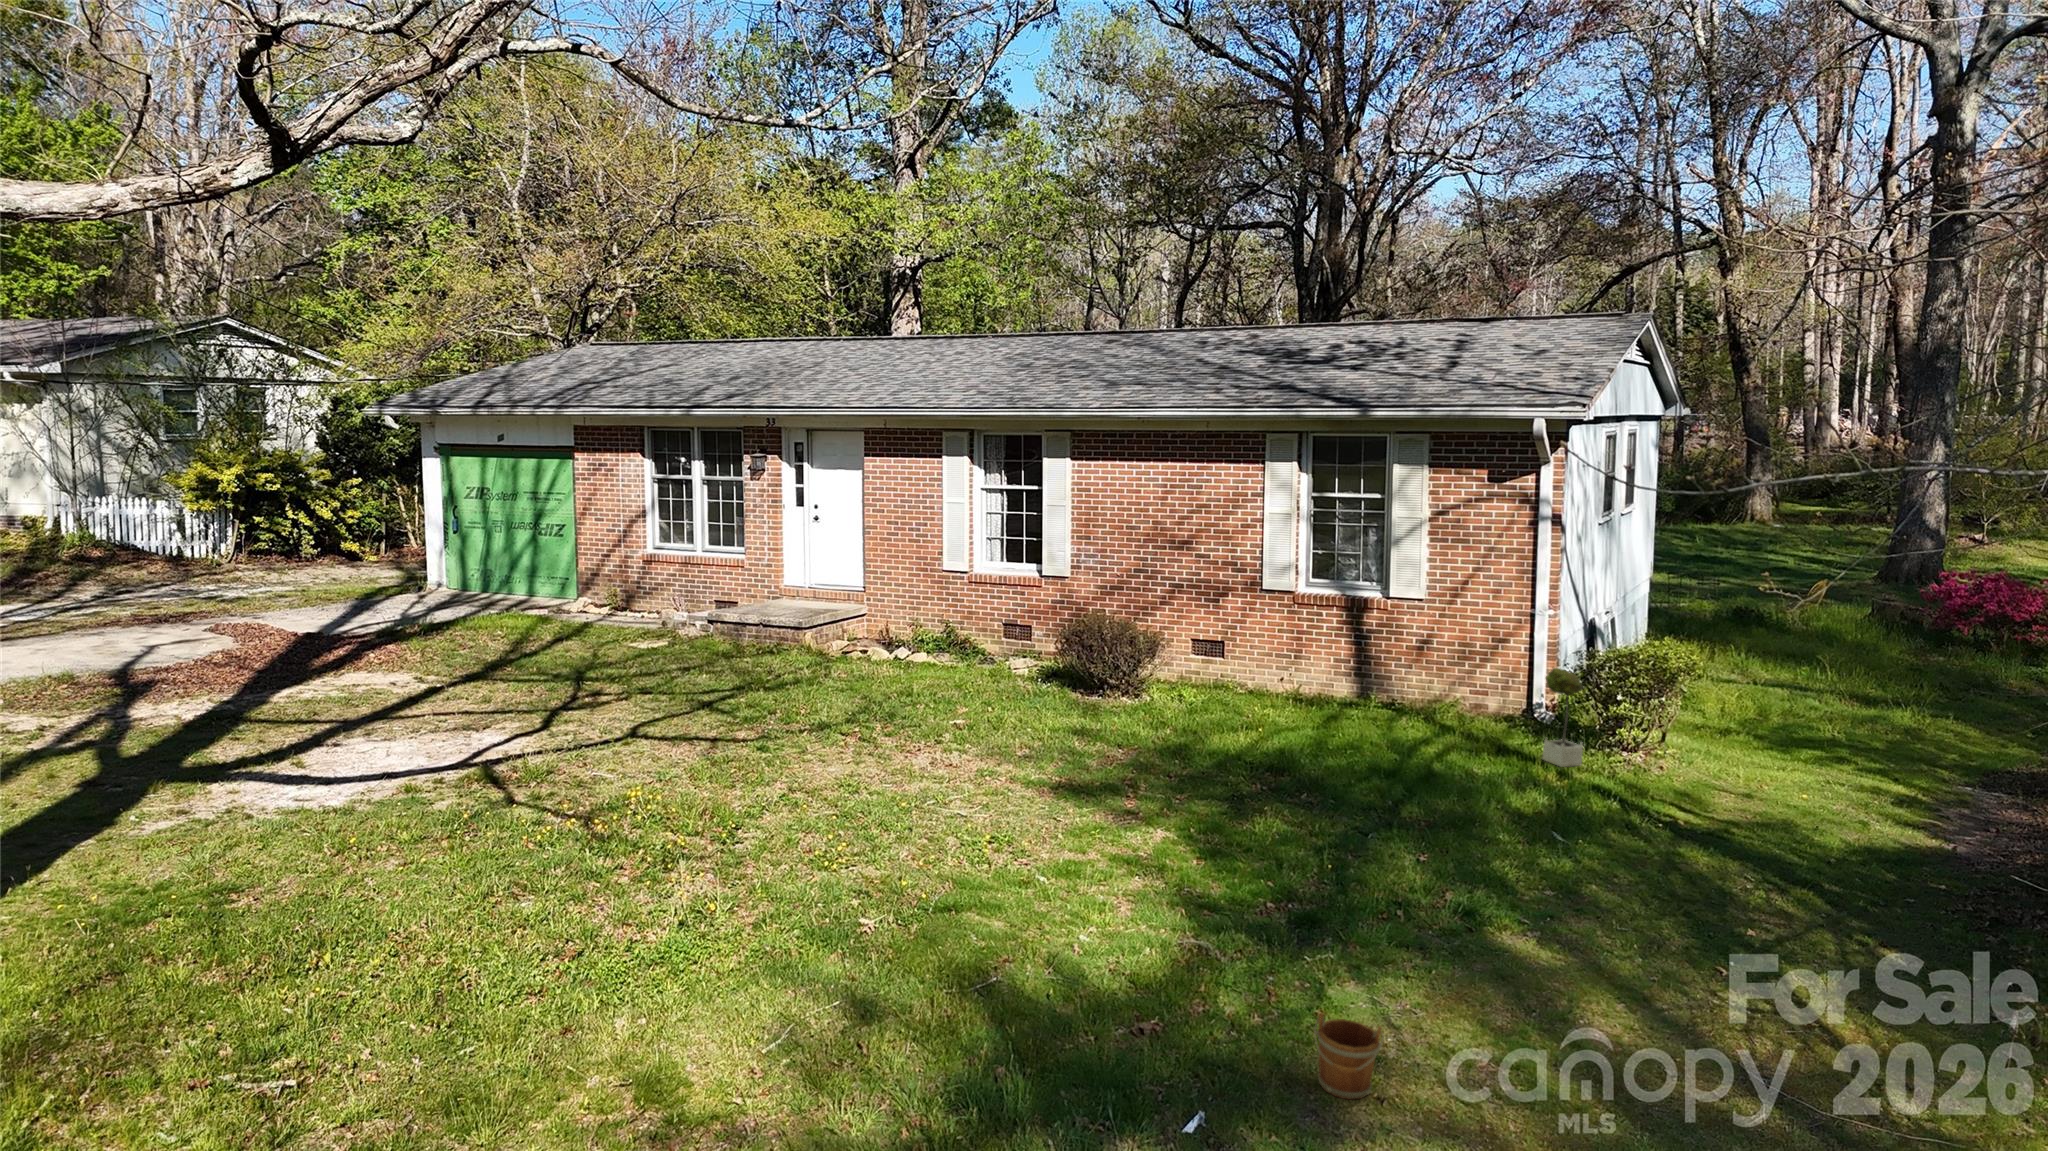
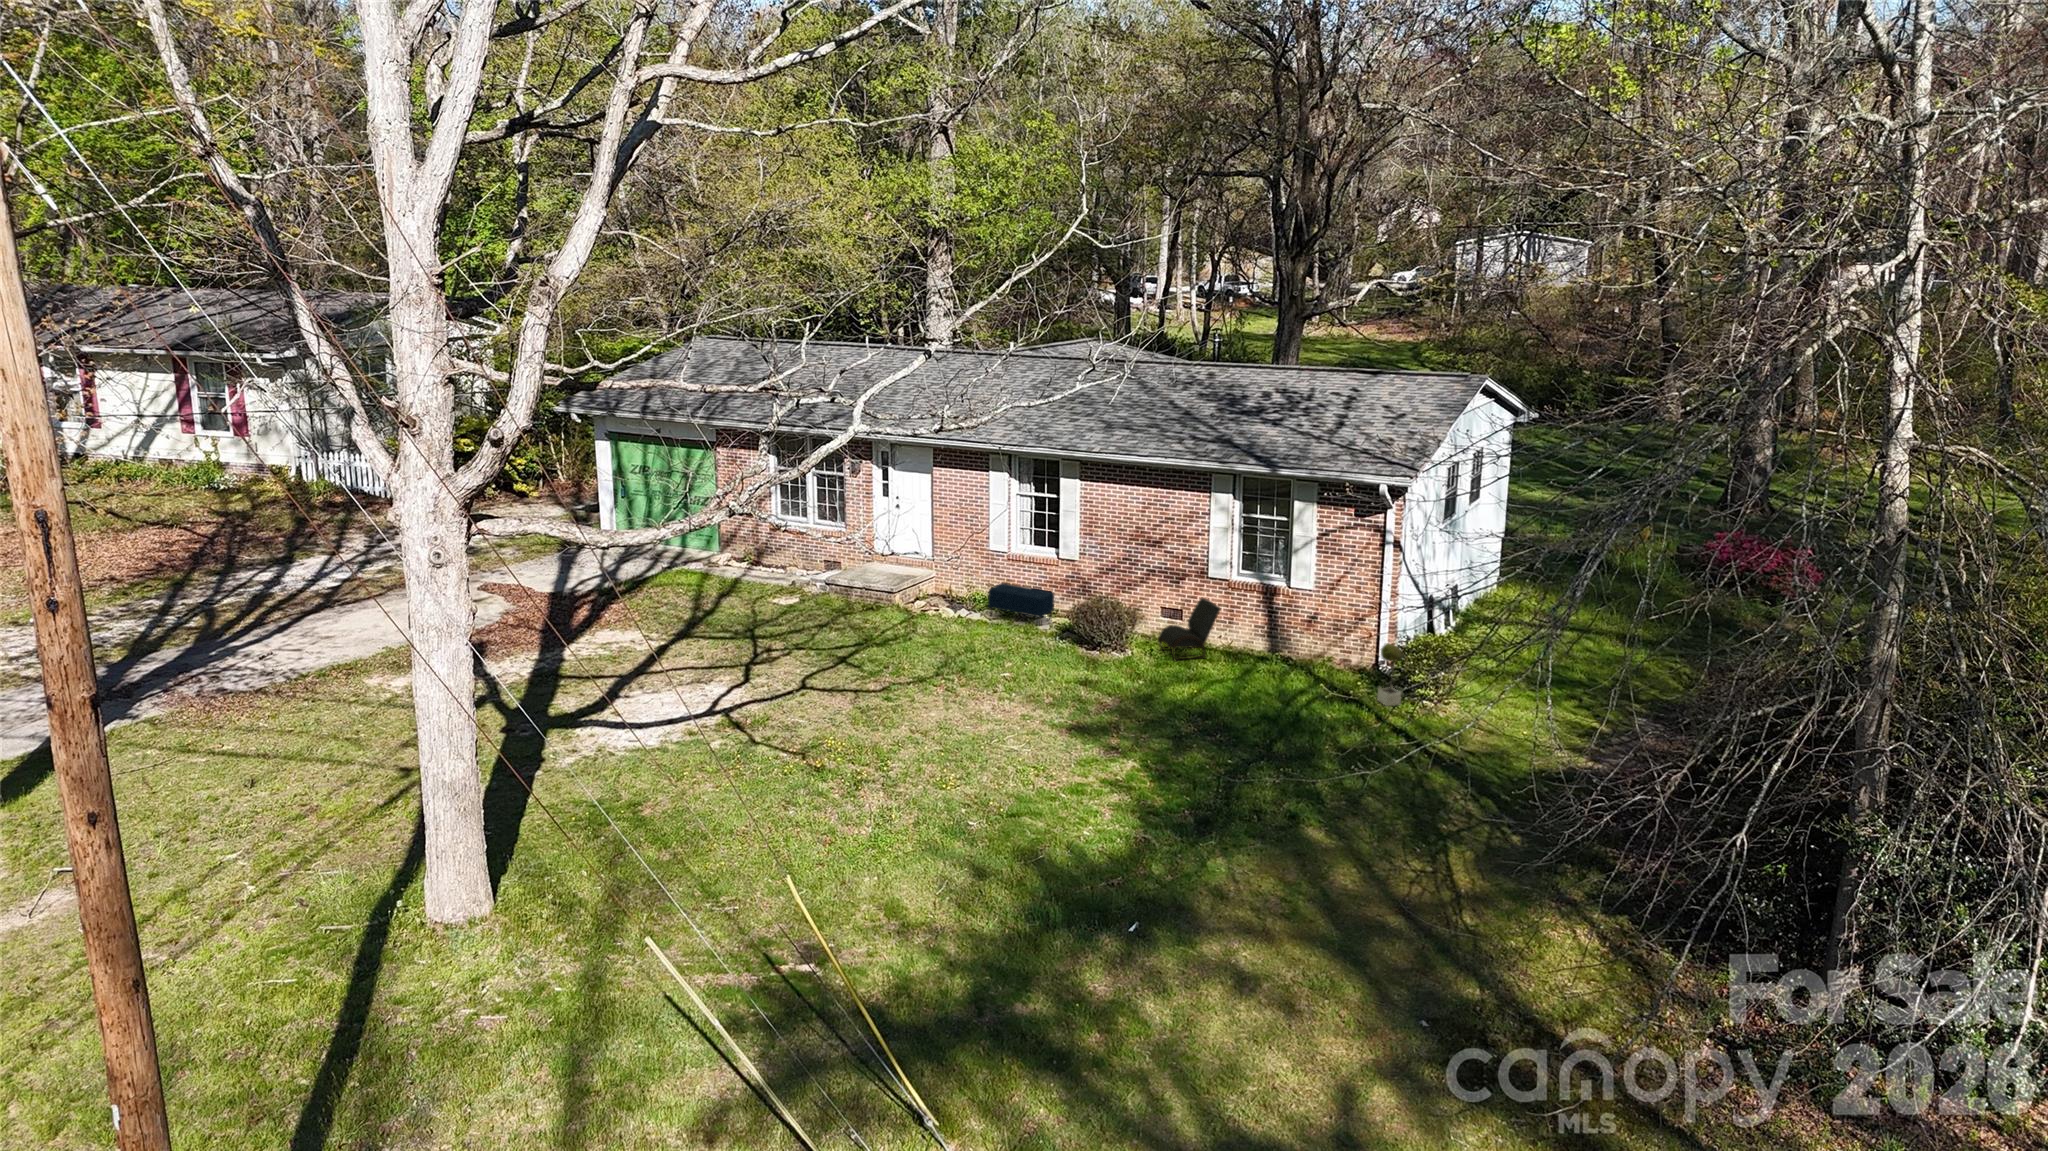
bench: none [937,617,1034,673] -> present [988,583,1054,625]
lounge chair: none [1189,621,1284,712] -> present [1158,598,1220,661]
bucket: present [1314,1014,1384,1100] -> none [1175,868,1205,905]

